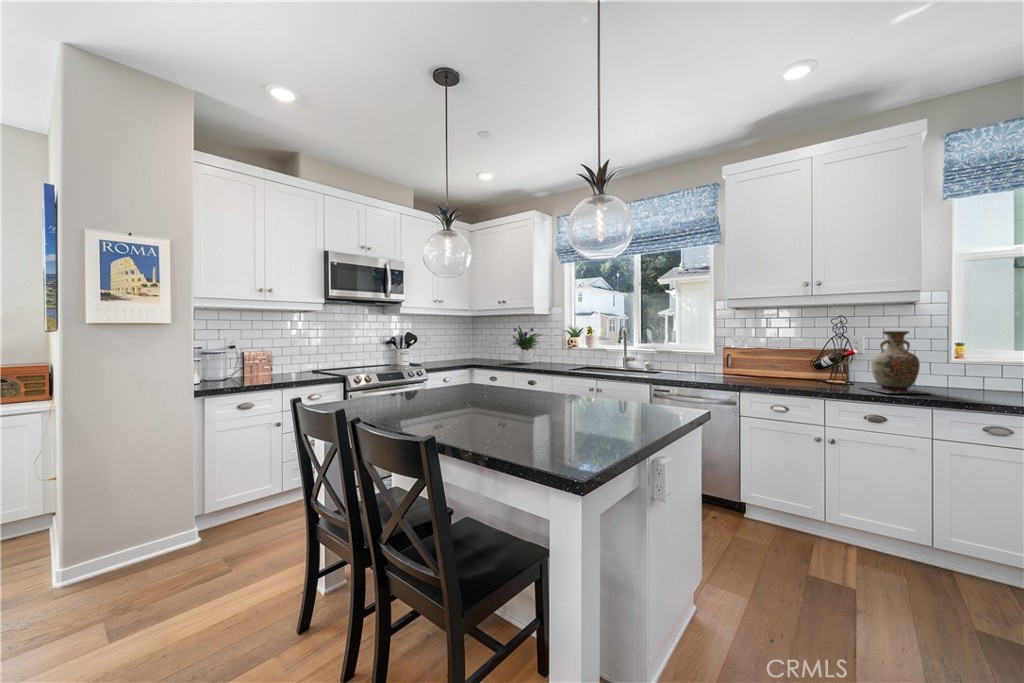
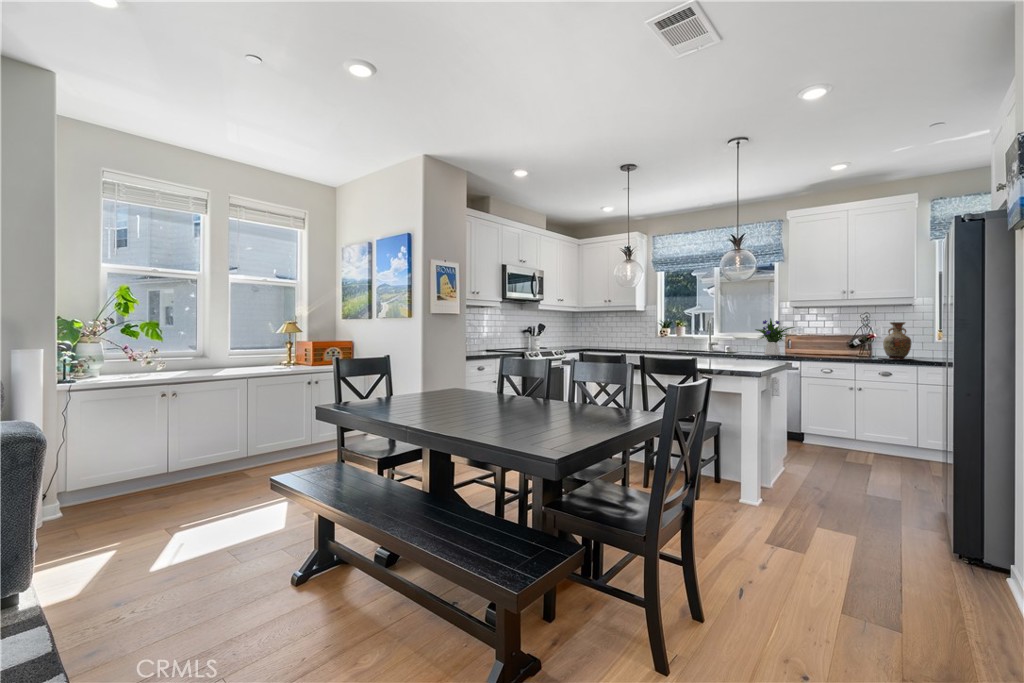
flower arrangement: present [513,326,543,363] -> present [756,318,794,355]

